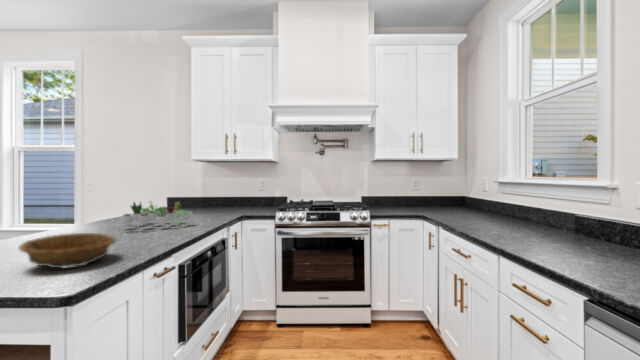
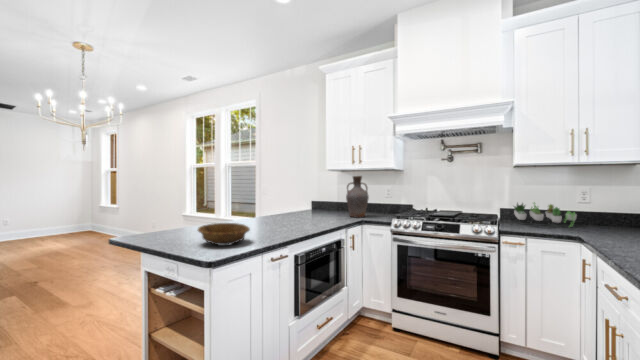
vase: none [219,168,245,214] -> present [346,176,369,218]
succulent plant: present [121,202,192,228] -> present [514,203,577,226]

